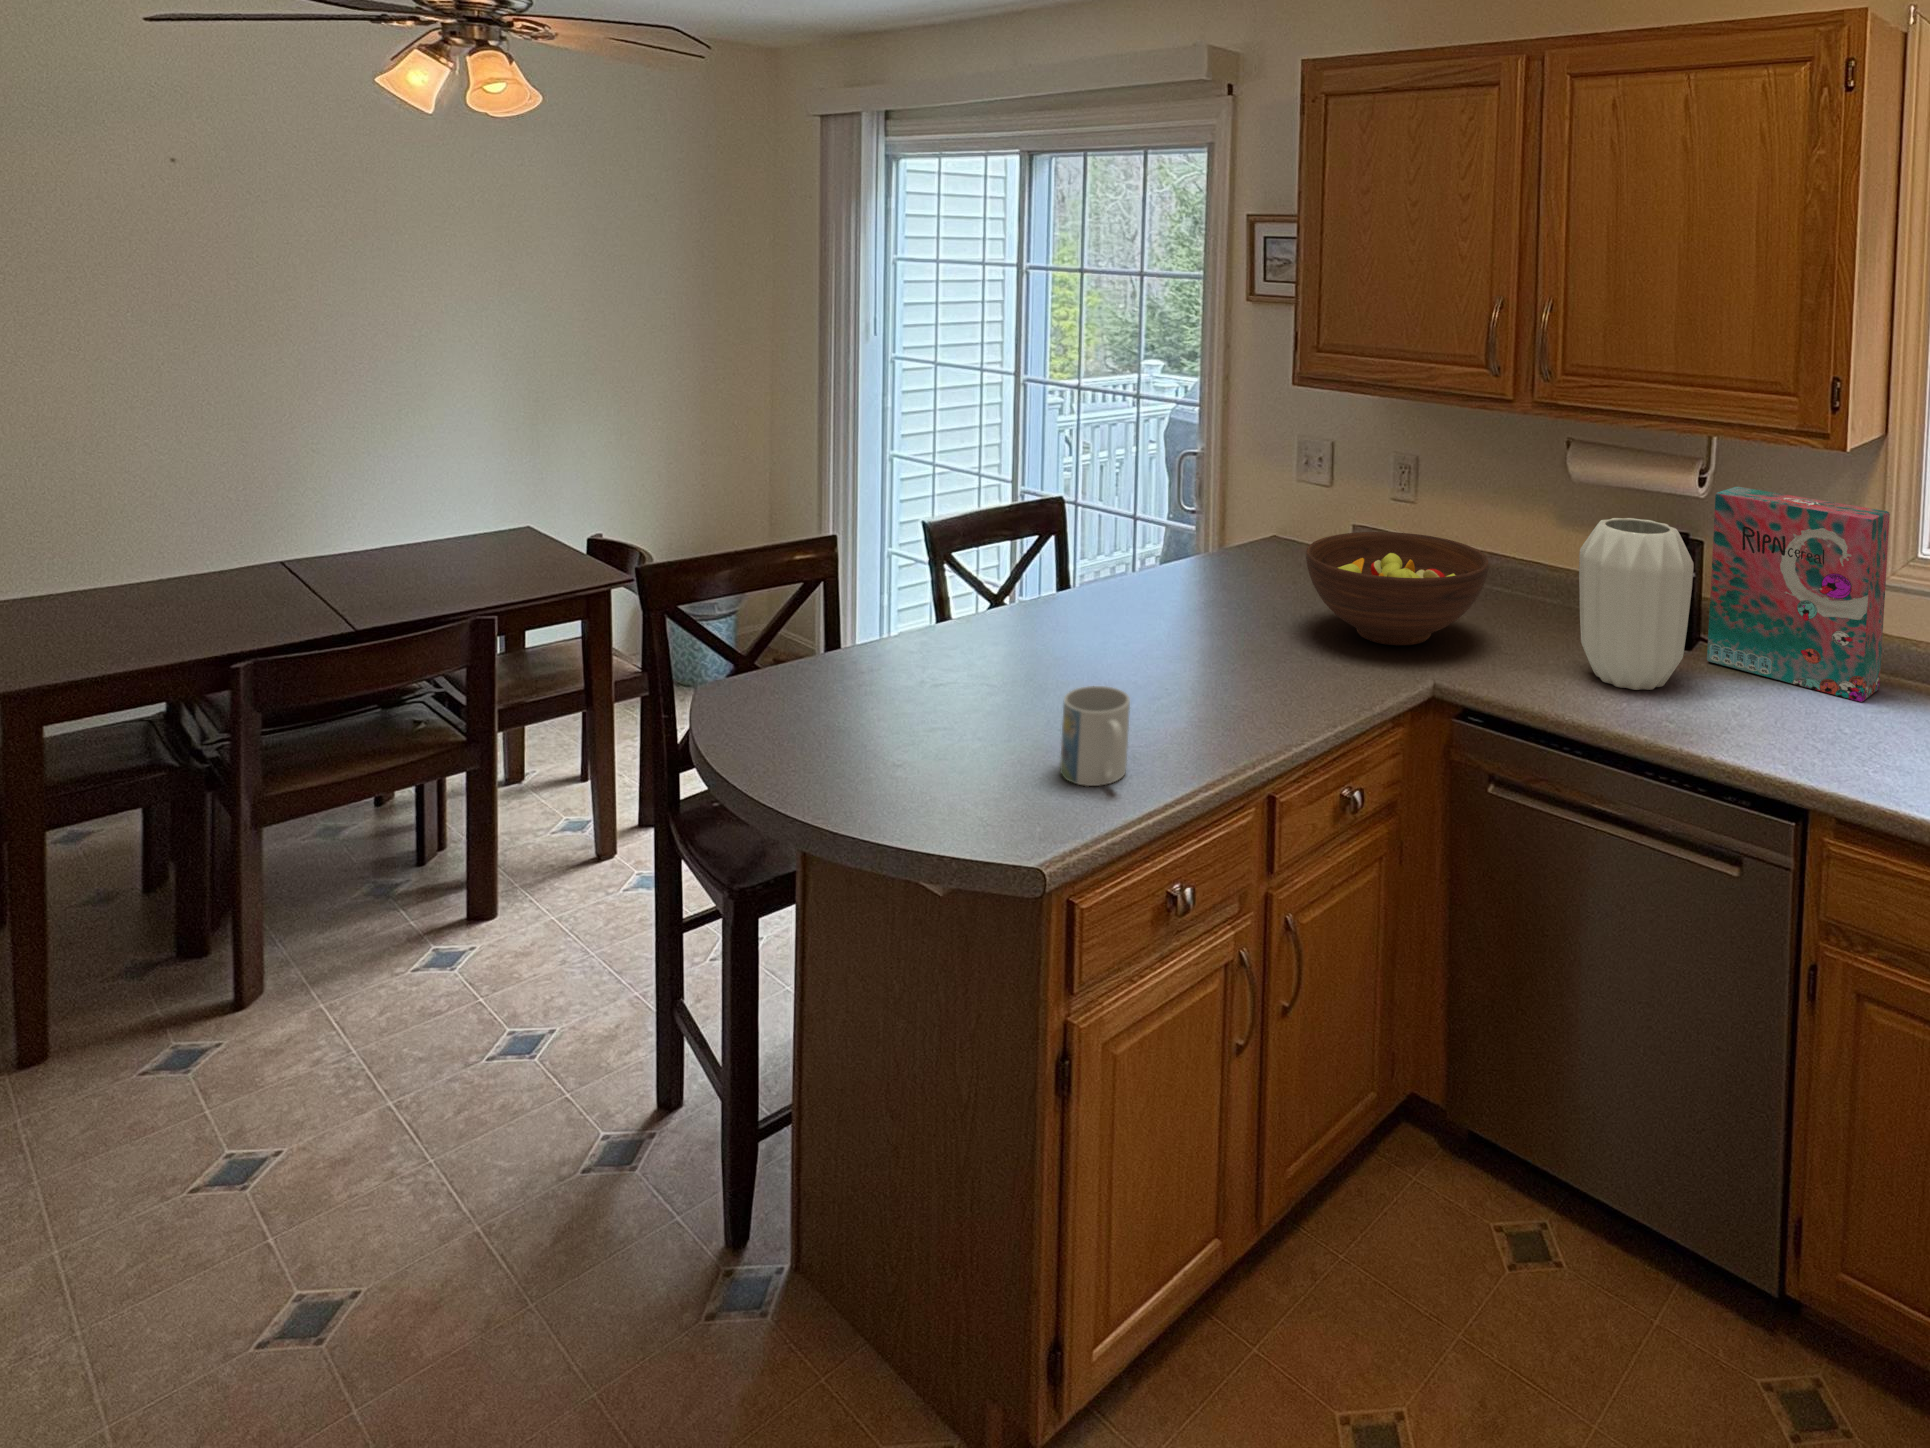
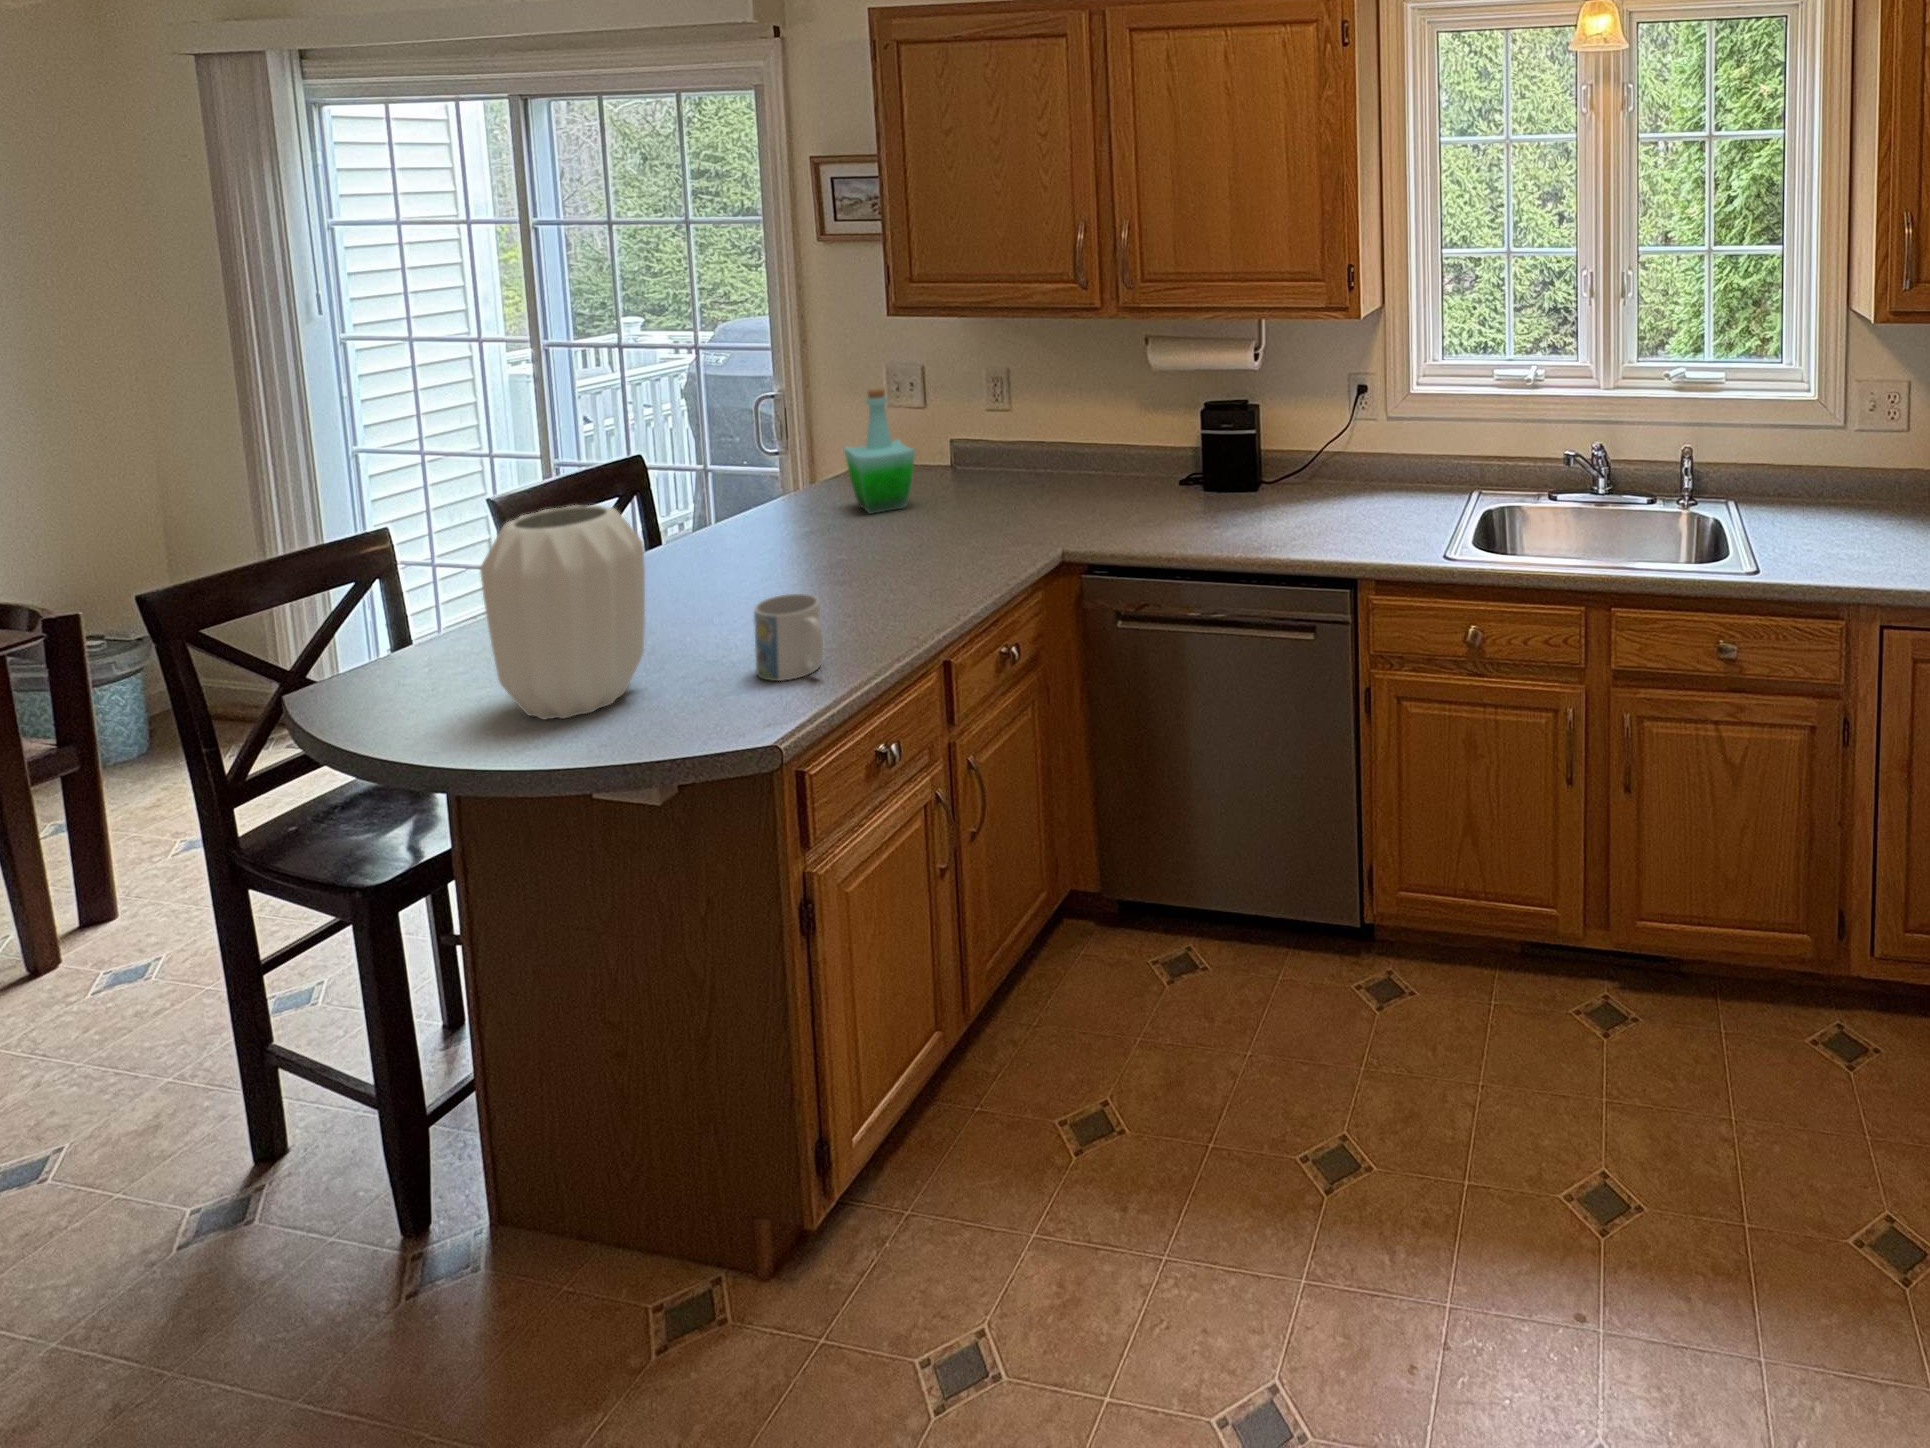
bottle: none [1234,461,1301,596] -> present [844,388,915,514]
cereal box: present [1707,487,1890,702] -> none [1269,358,1393,503]
vase: present [1579,518,1694,690] -> present [480,505,645,719]
fruit bowl: present [1306,532,1488,645] -> none [931,434,1095,529]

